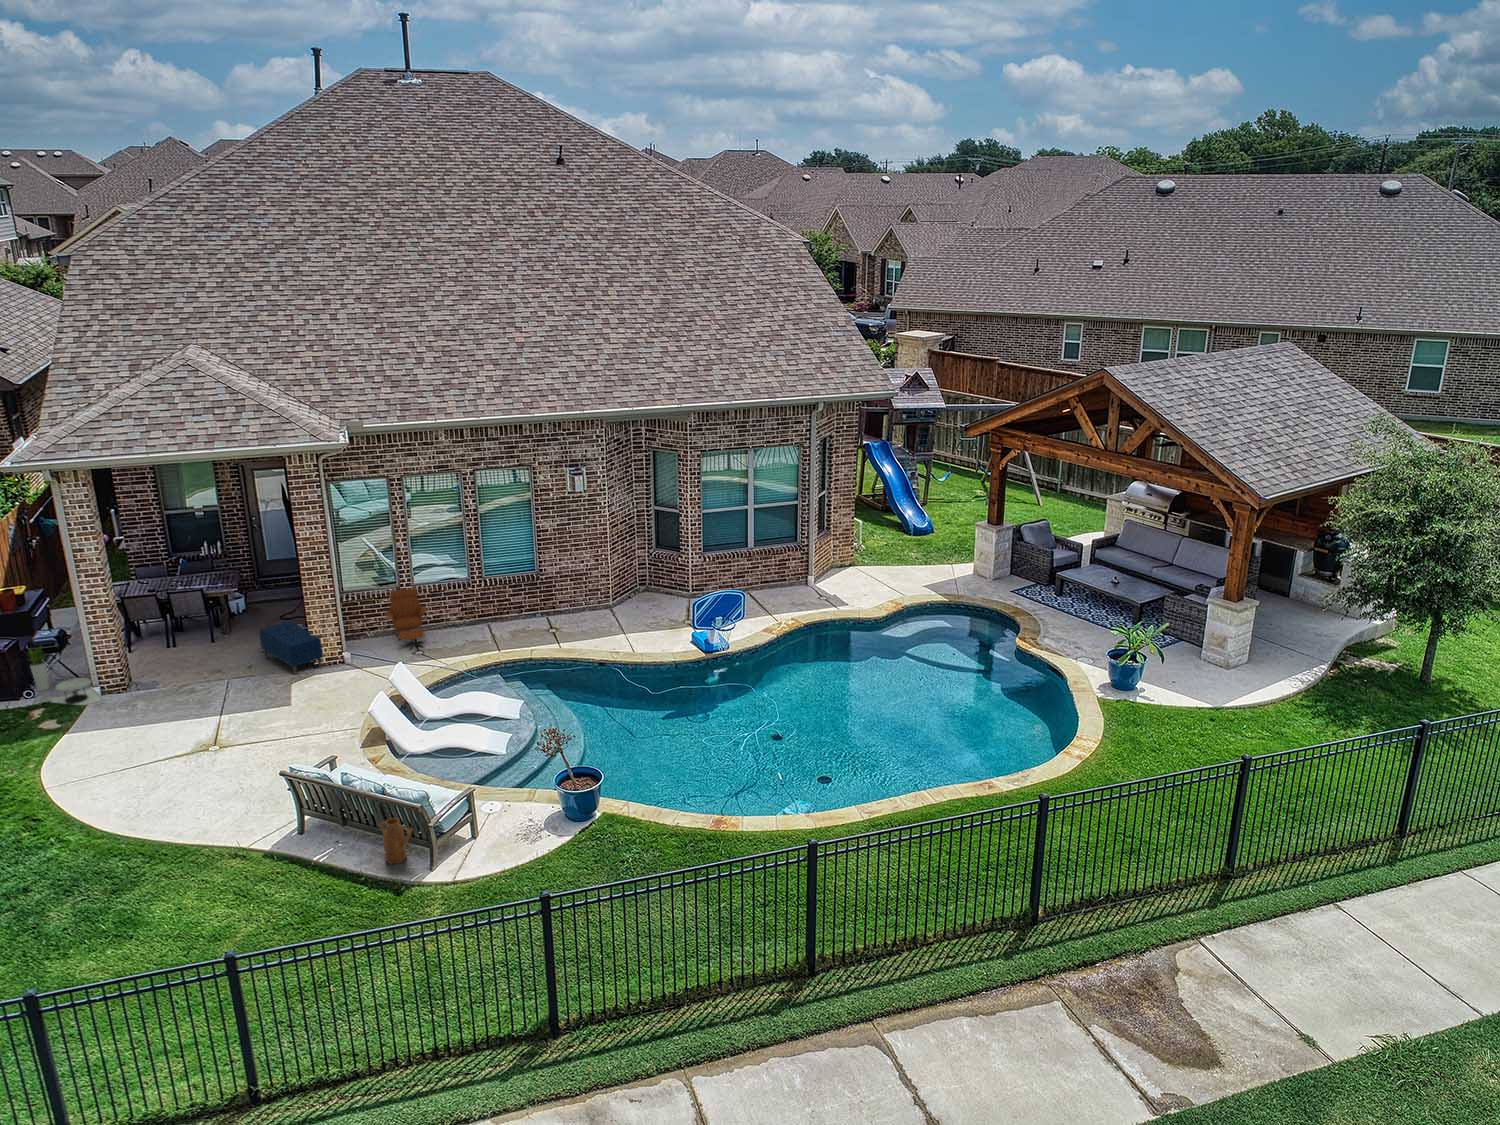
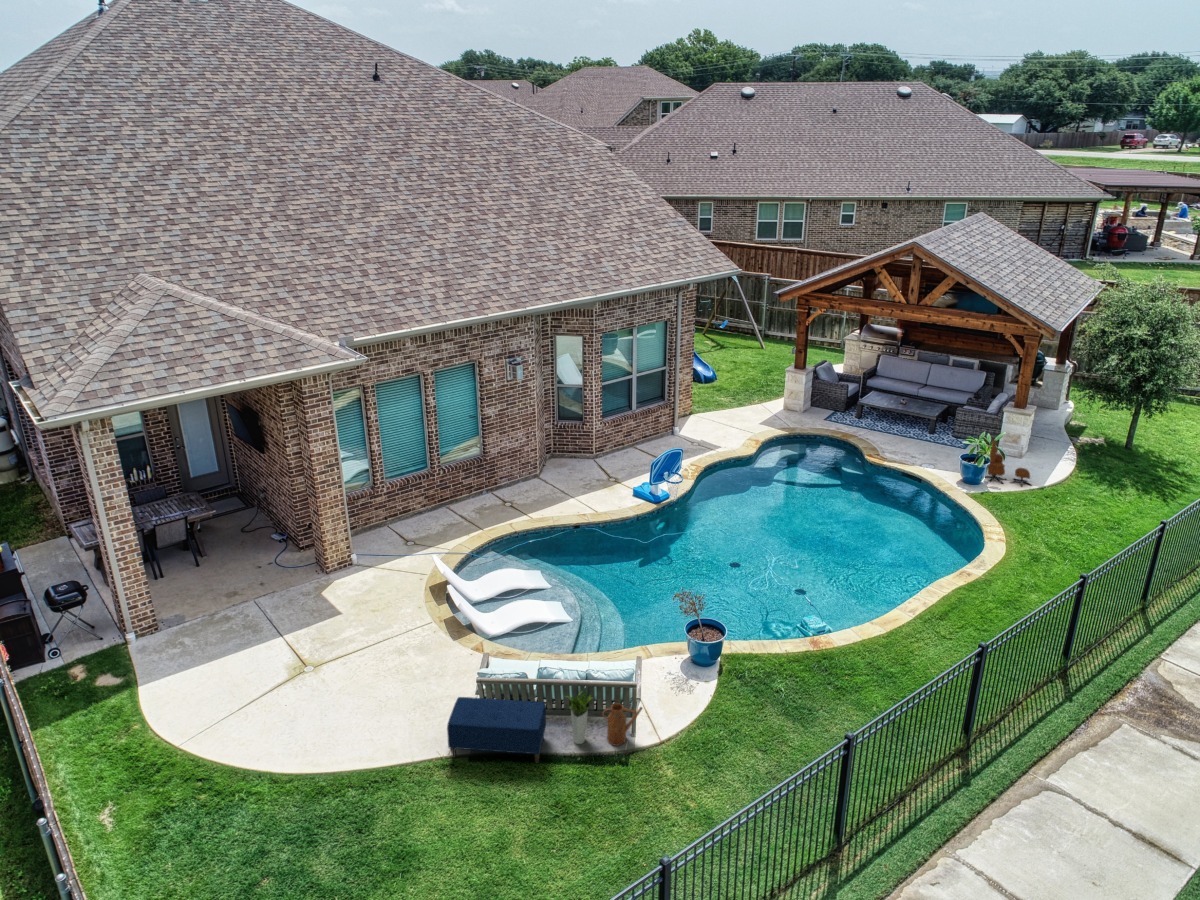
lounge chair: present [385,588,427,650] -> present [986,440,1031,486]
bench: present [259,622,323,675] -> present [447,697,546,763]
planter: present [29,646,49,691] -> present [566,691,592,744]
side table: present [49,678,104,705] -> none [81,629,148,670]

